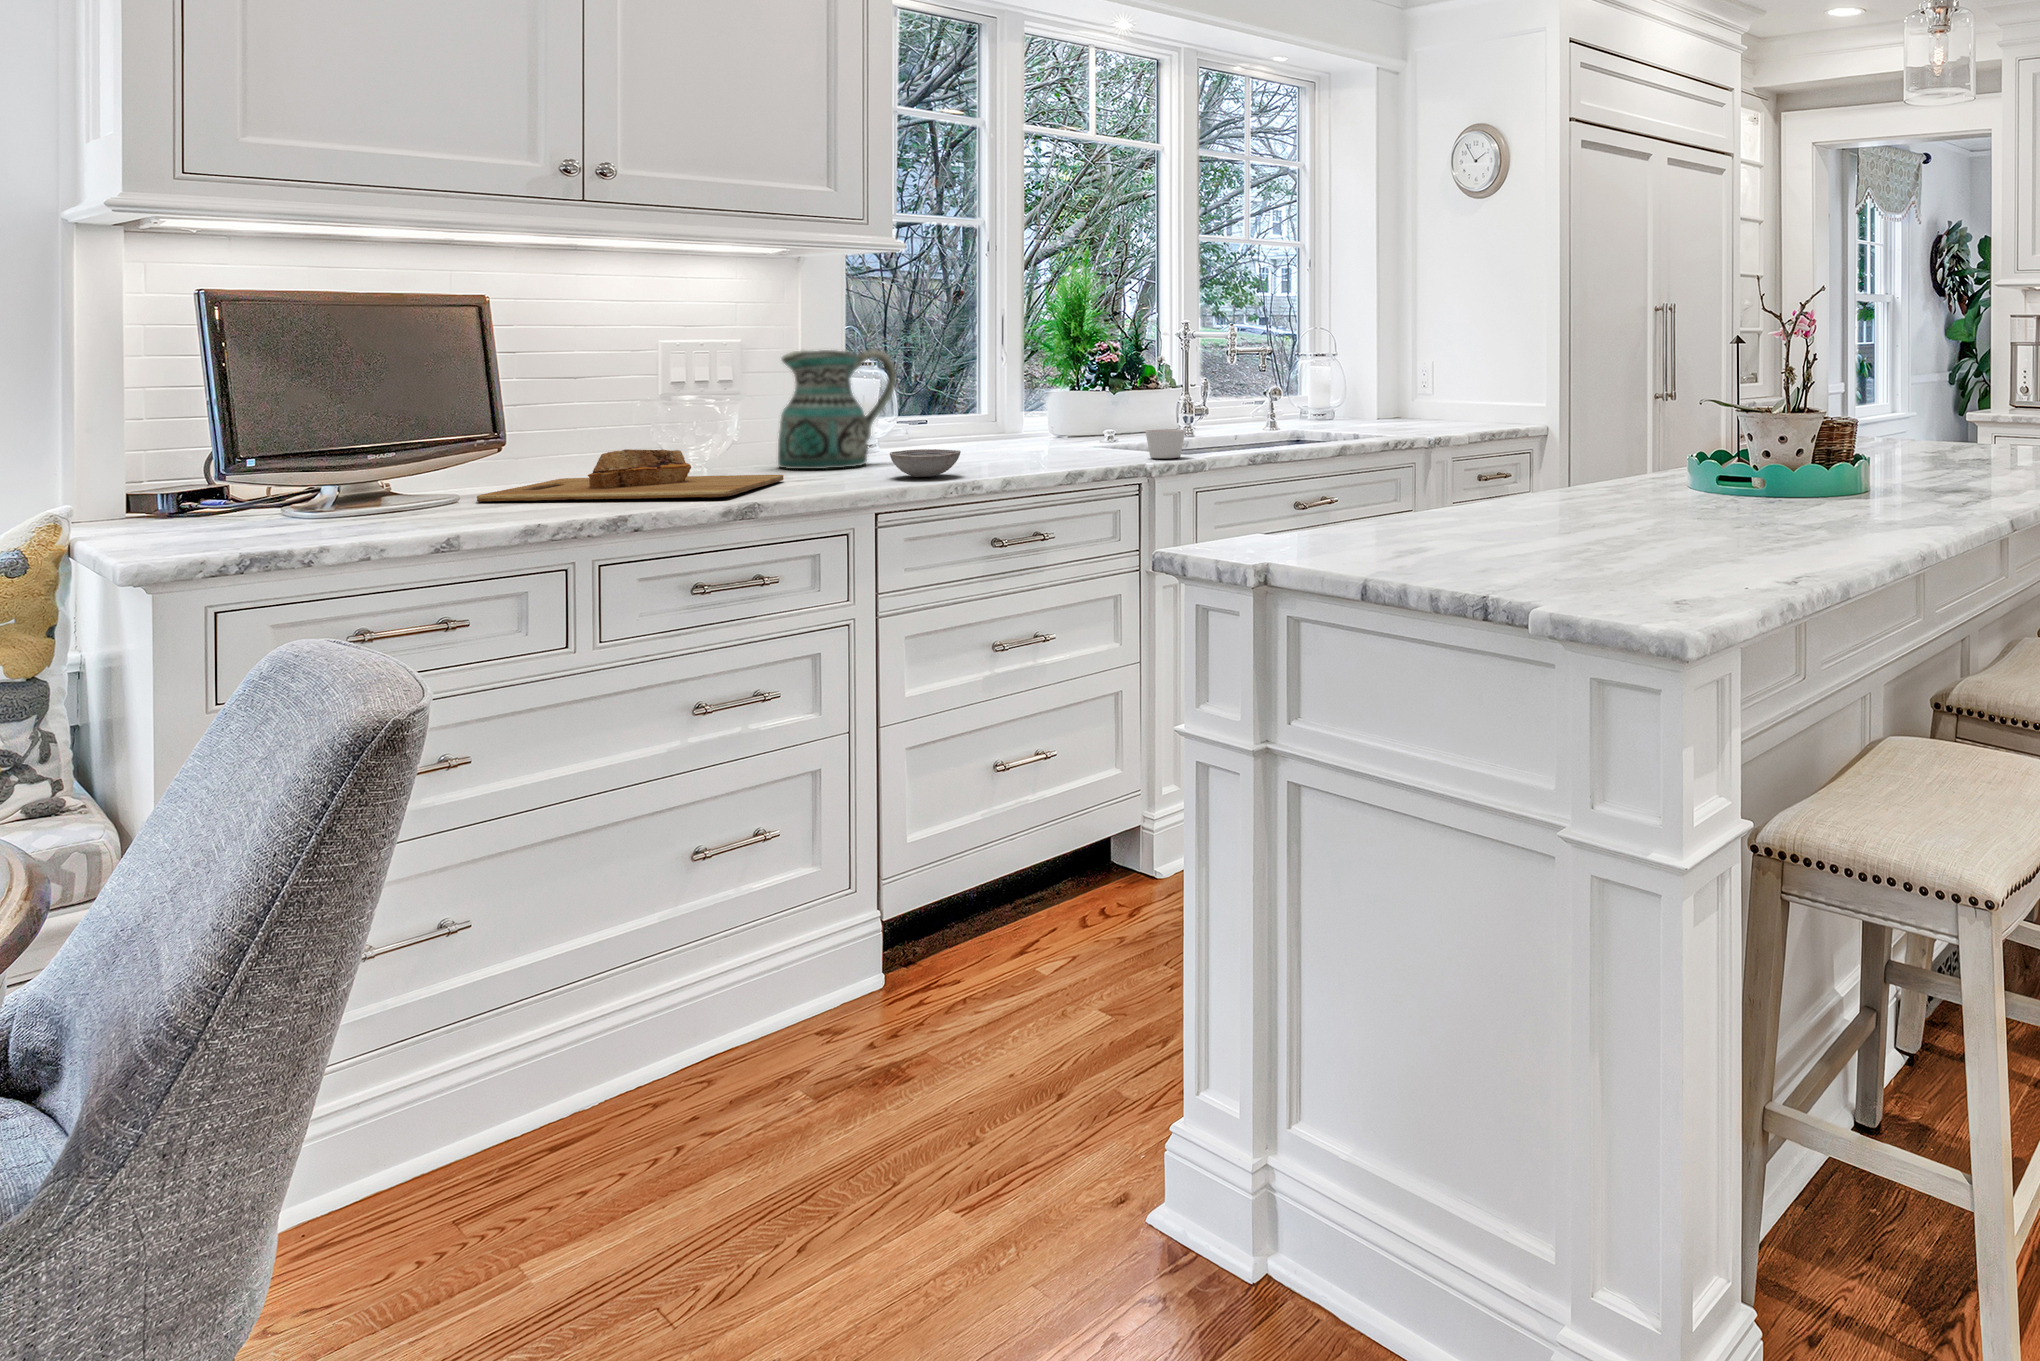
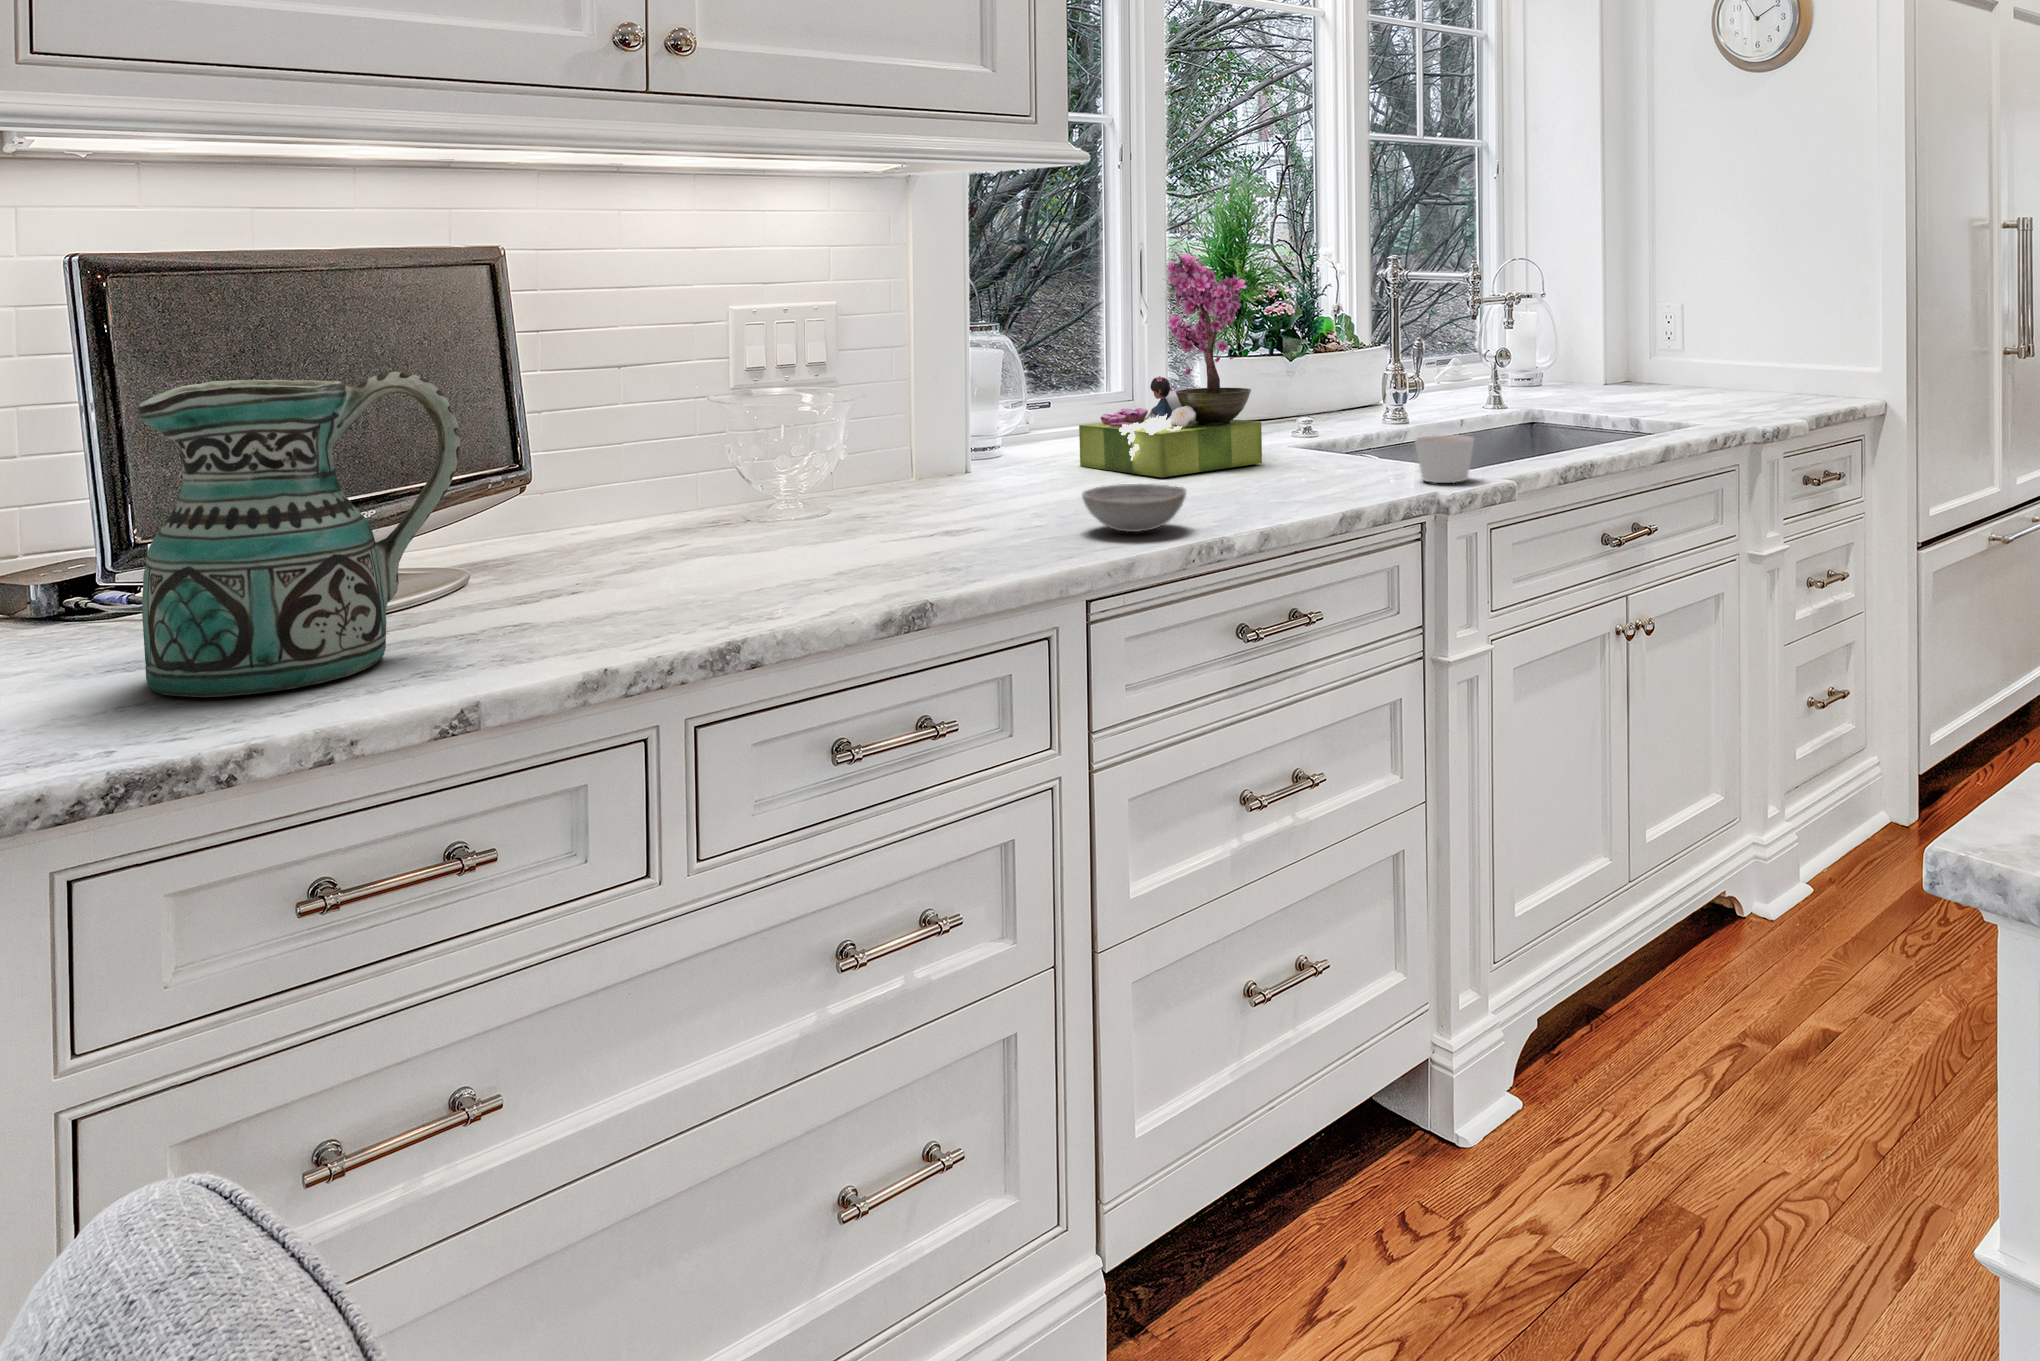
flower arrangement: none [930,307,1057,455] -> present [1079,252,1262,477]
ceramic pitcher: present [778,349,896,469] -> present [137,372,460,697]
cutting board: present [477,449,783,502] -> none [488,502,929,604]

